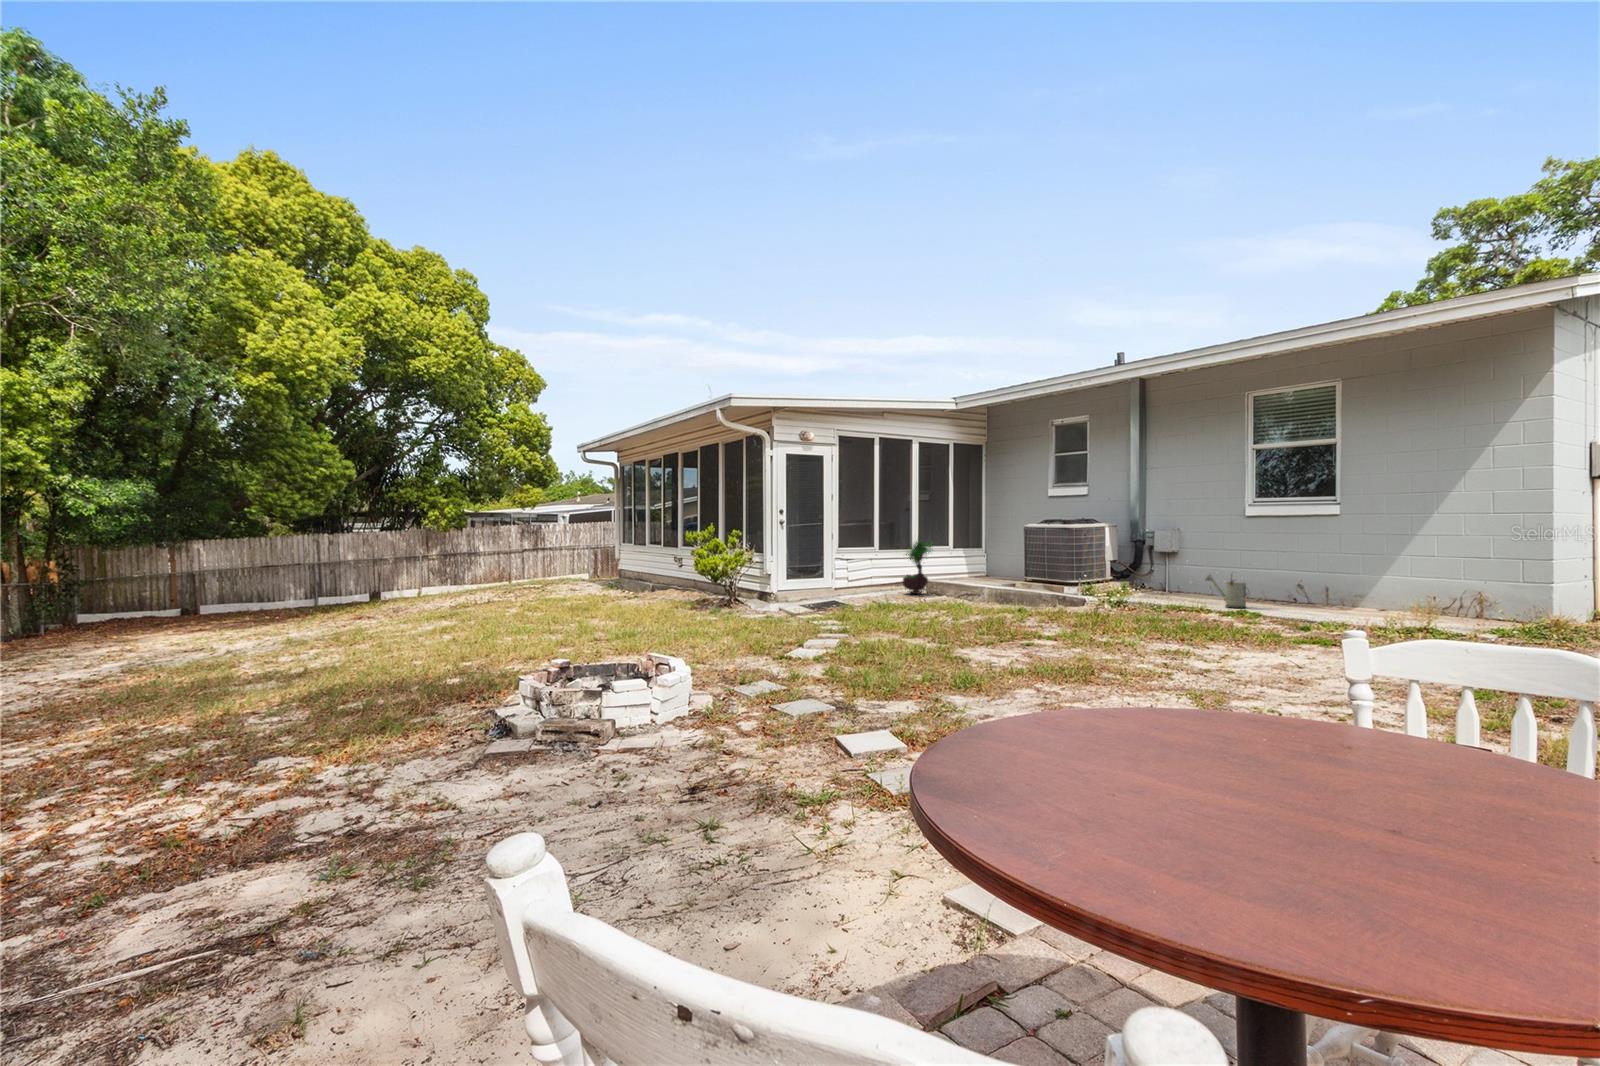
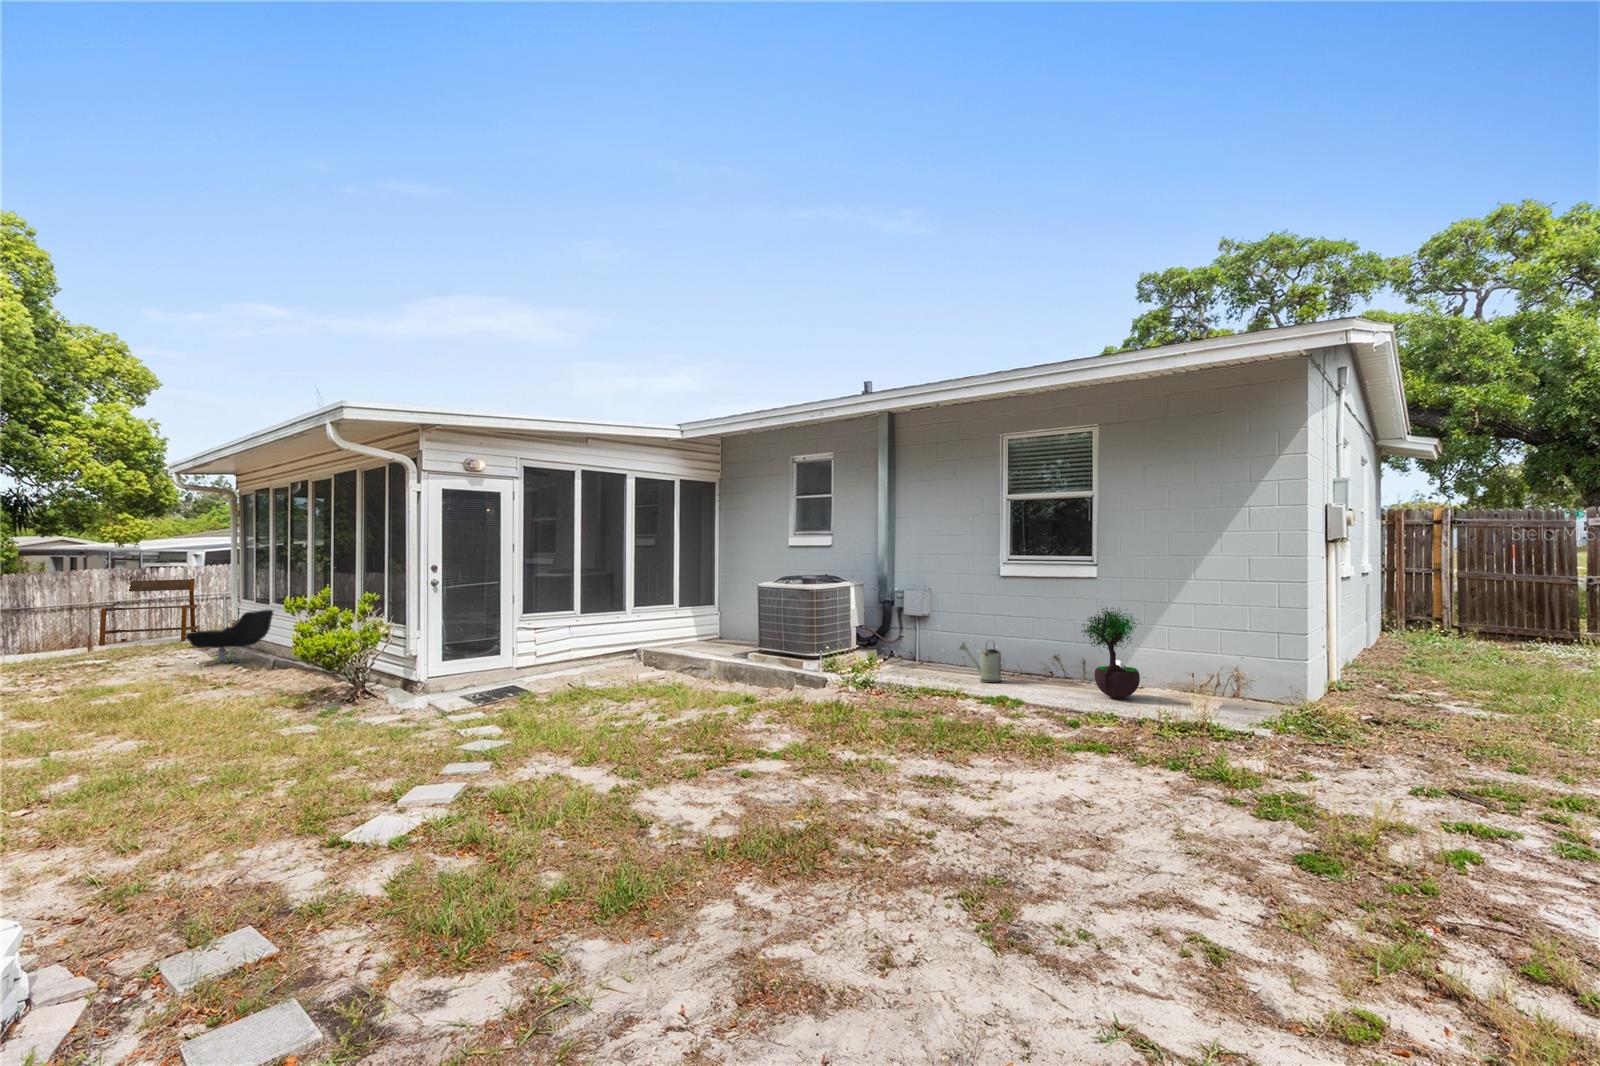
bench: none [537,529,591,575] -> present [99,579,198,645]
potted tree: present [903,541,932,594] -> present [1081,606,1140,698]
lounge chair: none [606,548,654,586] -> present [186,610,273,665]

